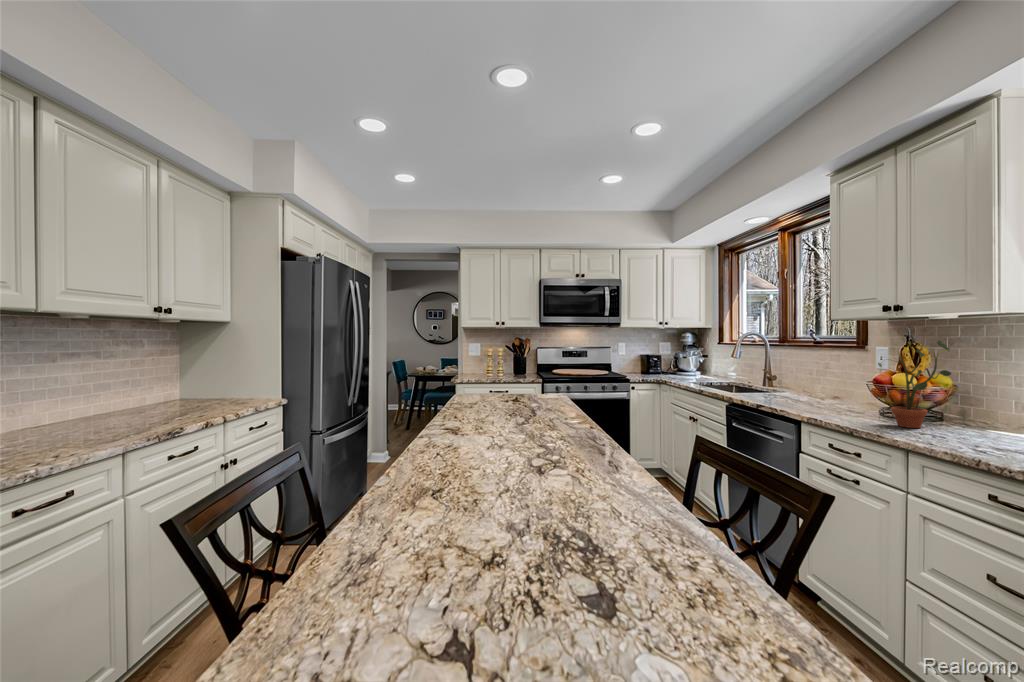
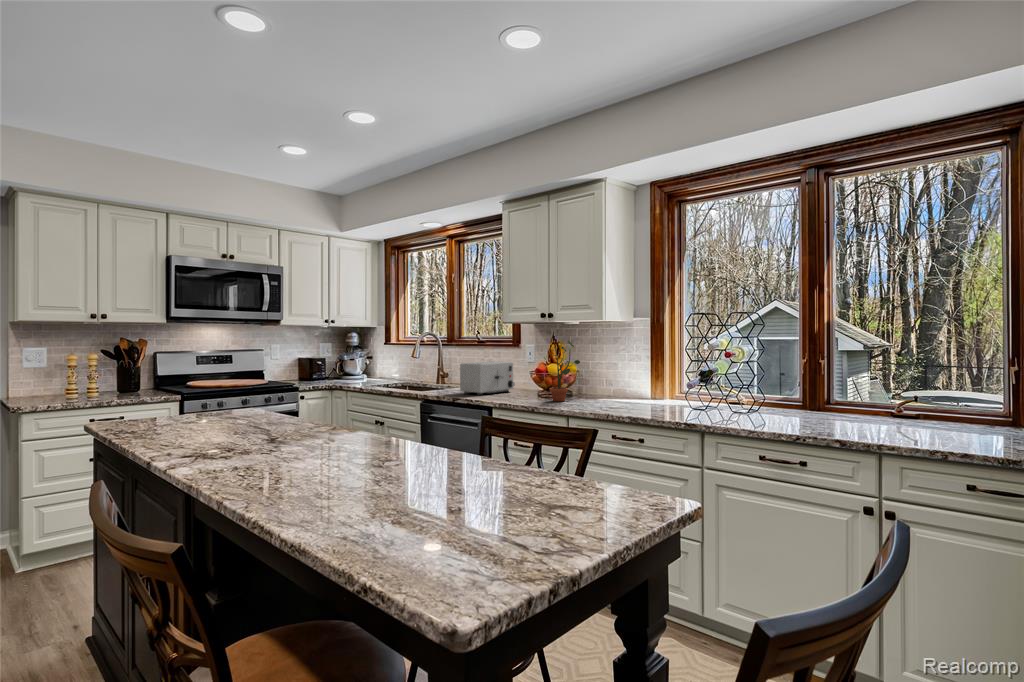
toaster: none [770,366,852,404] -> present [460,362,515,395]

